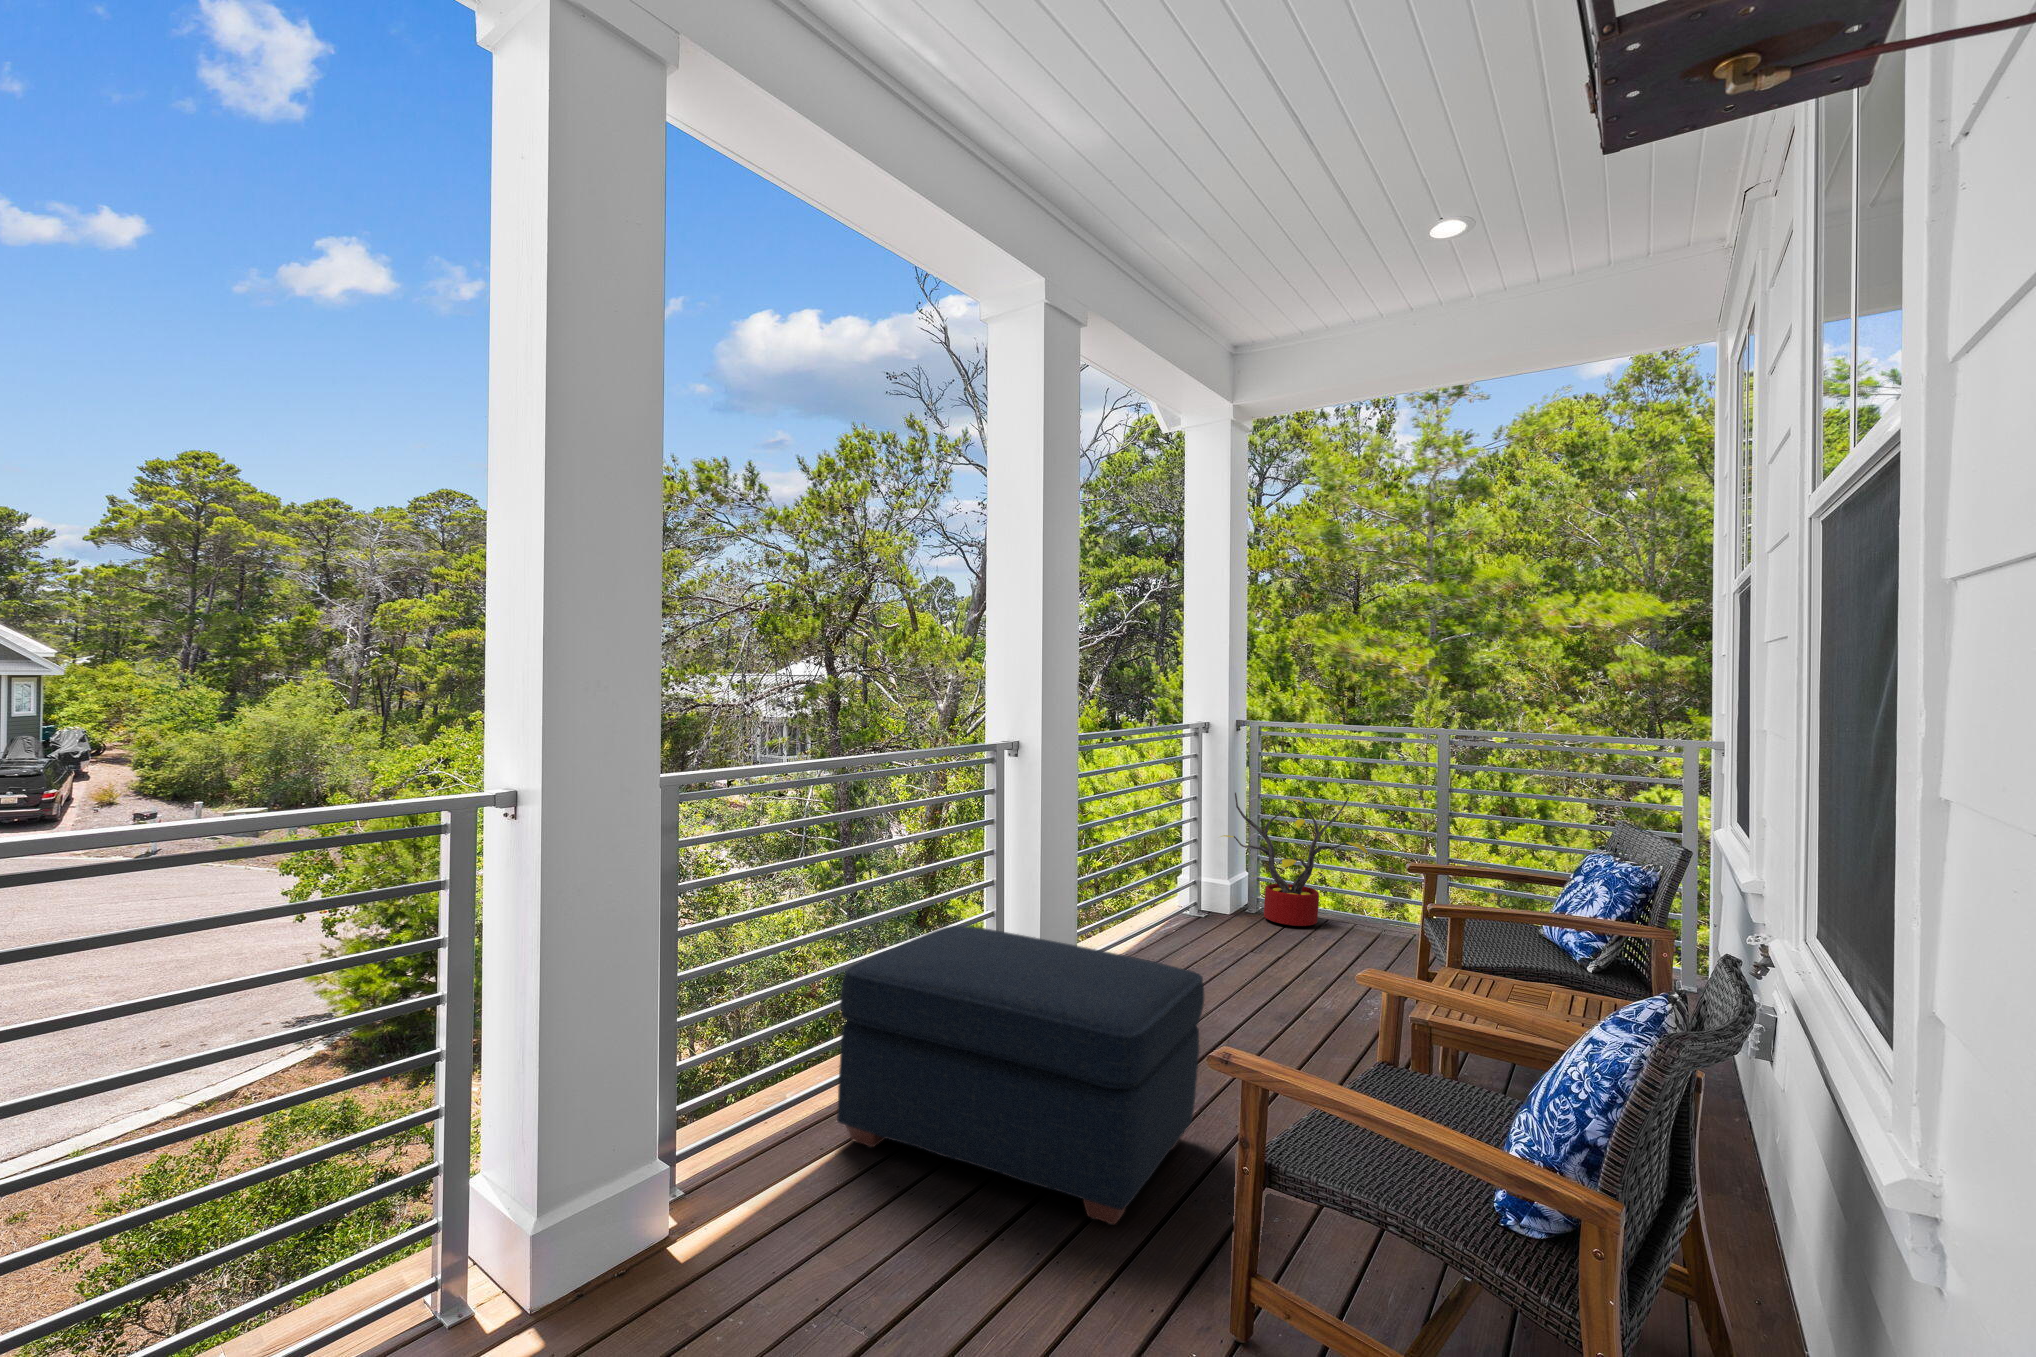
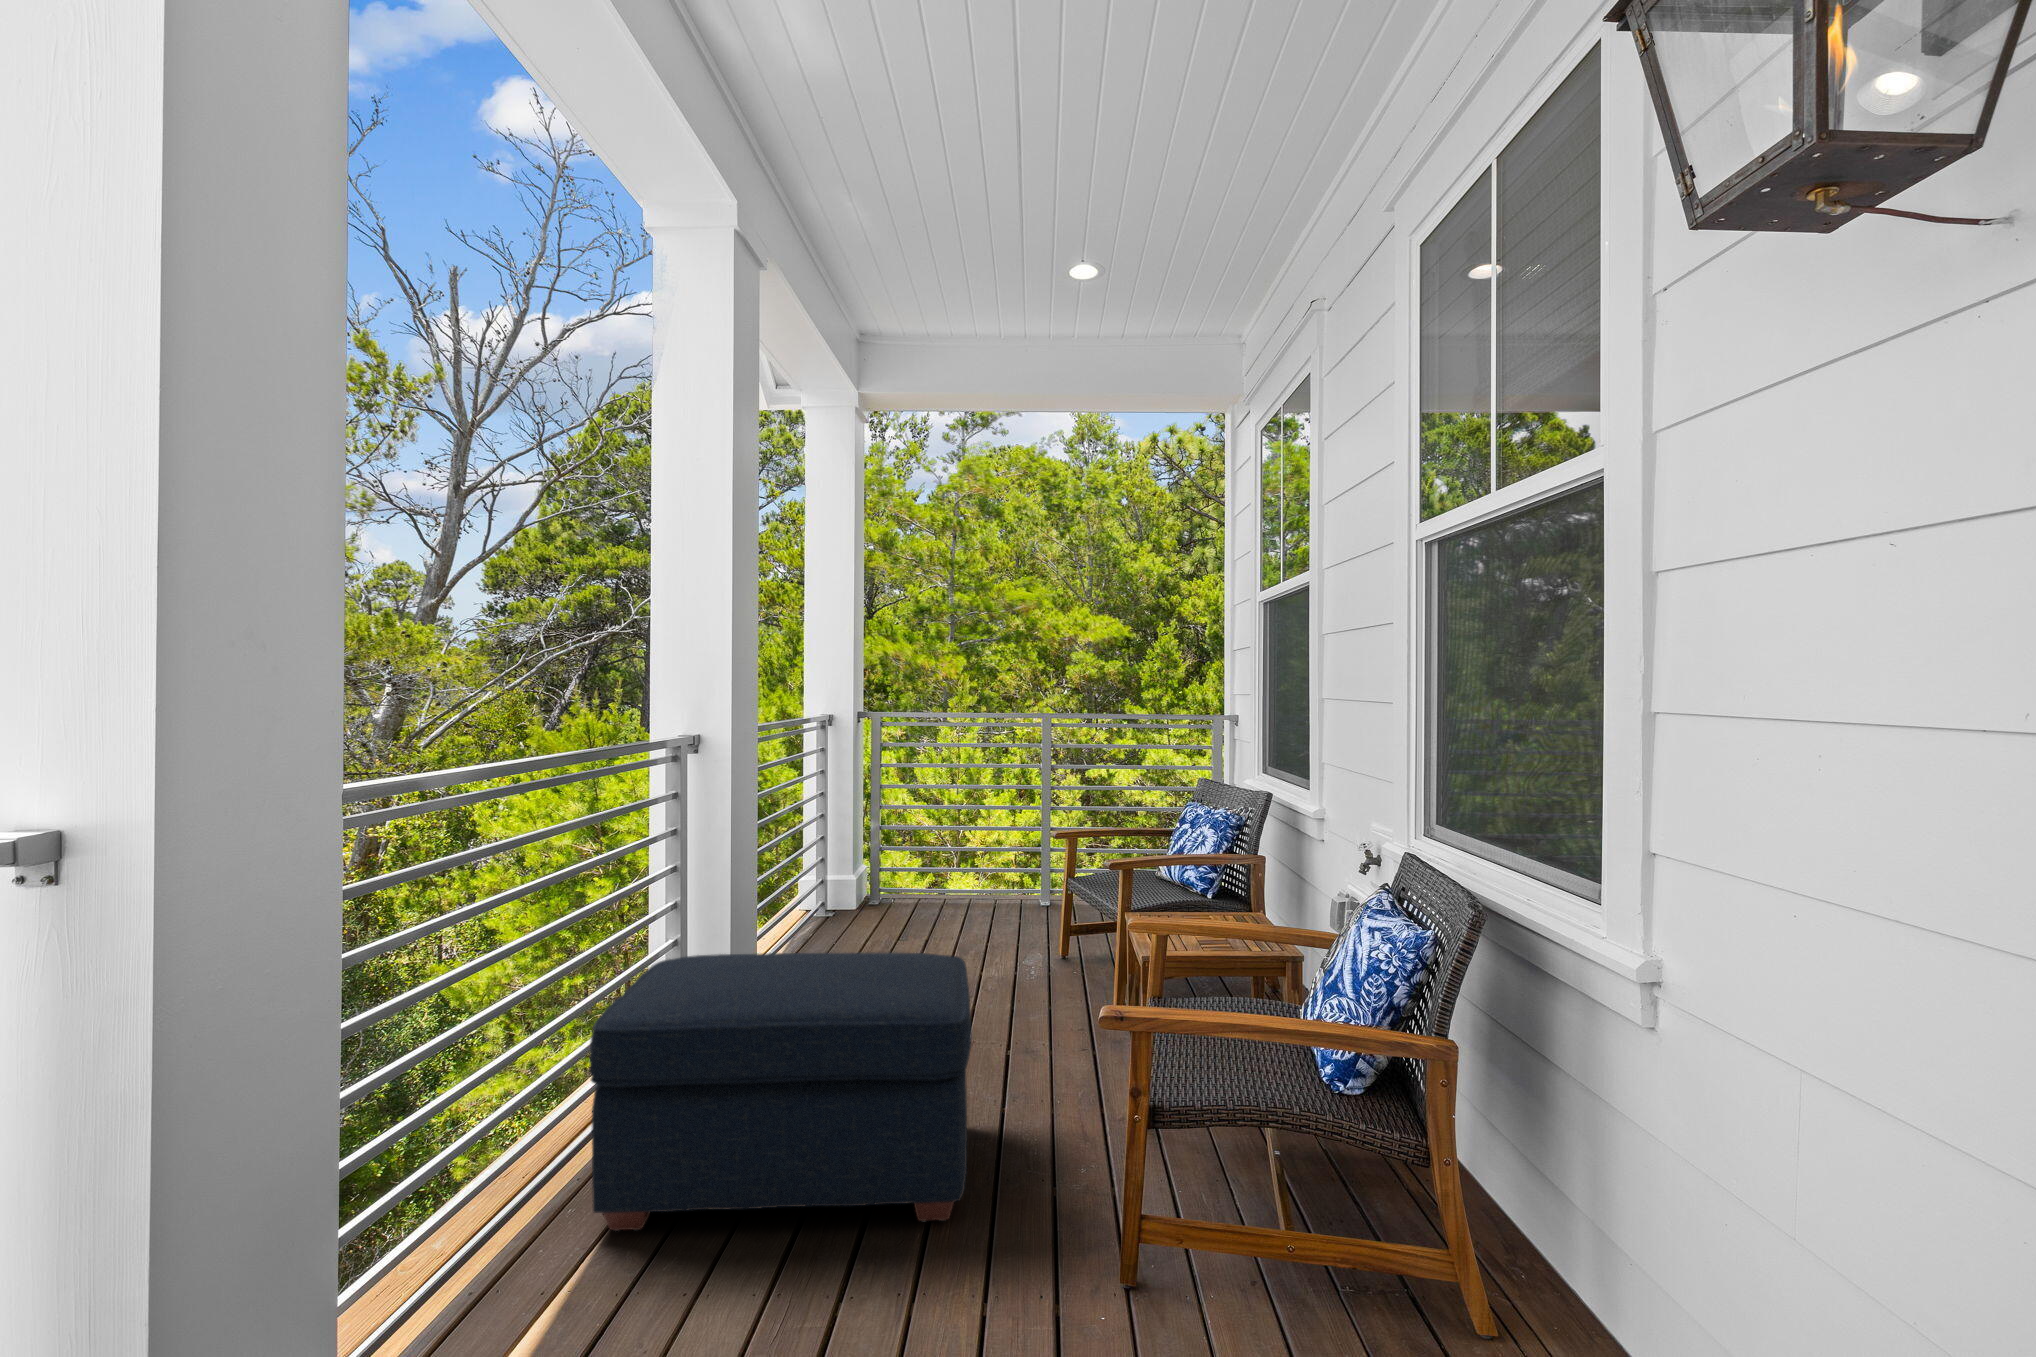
decorative plant: present [1221,793,1368,926] -> none [821,780,966,915]

